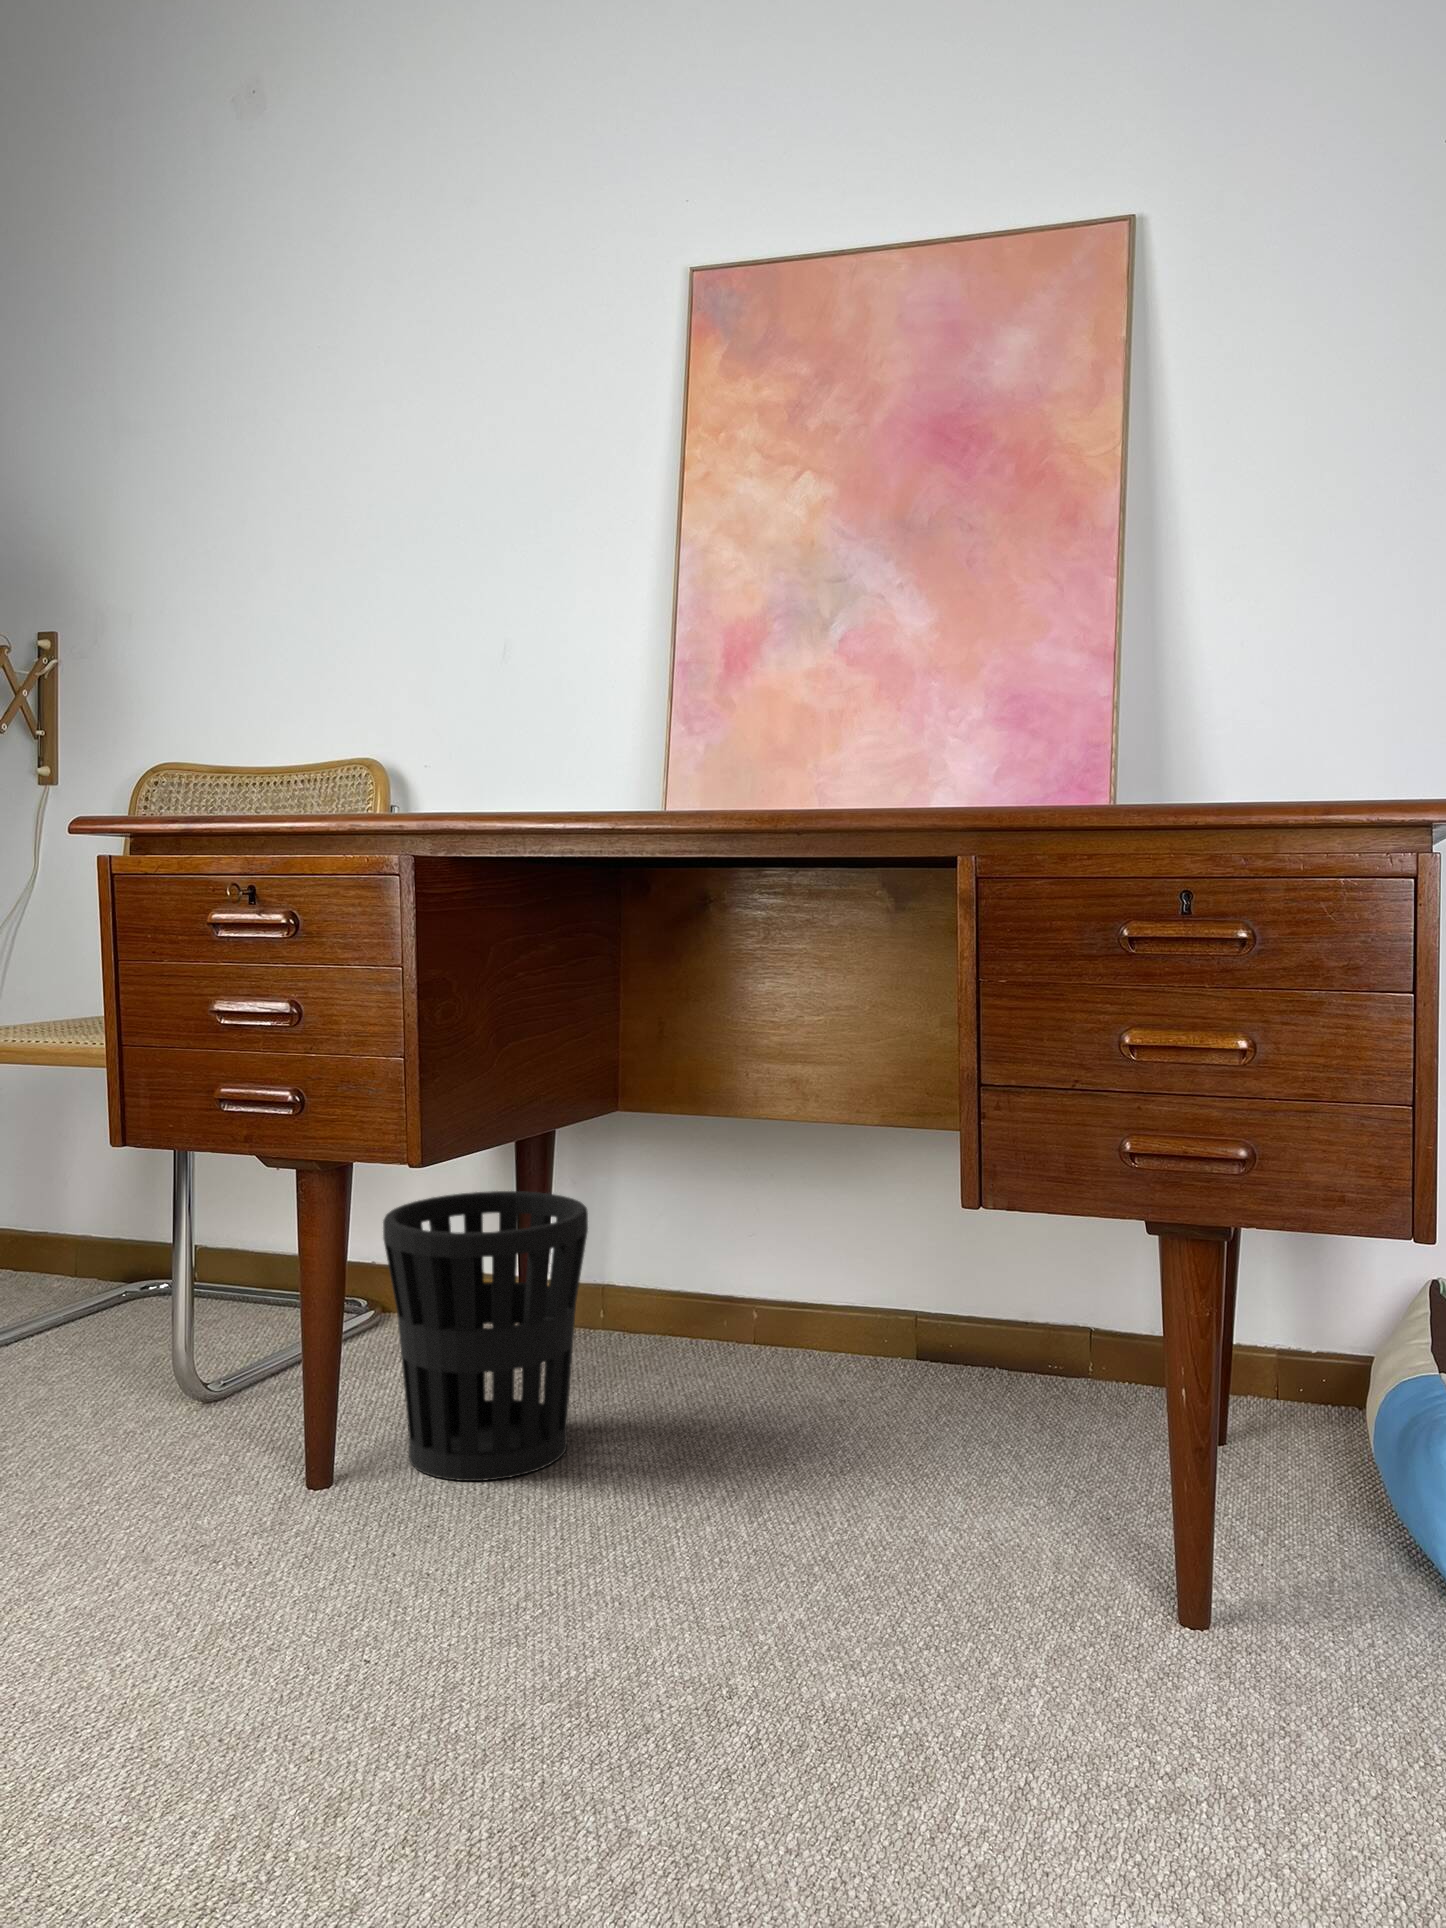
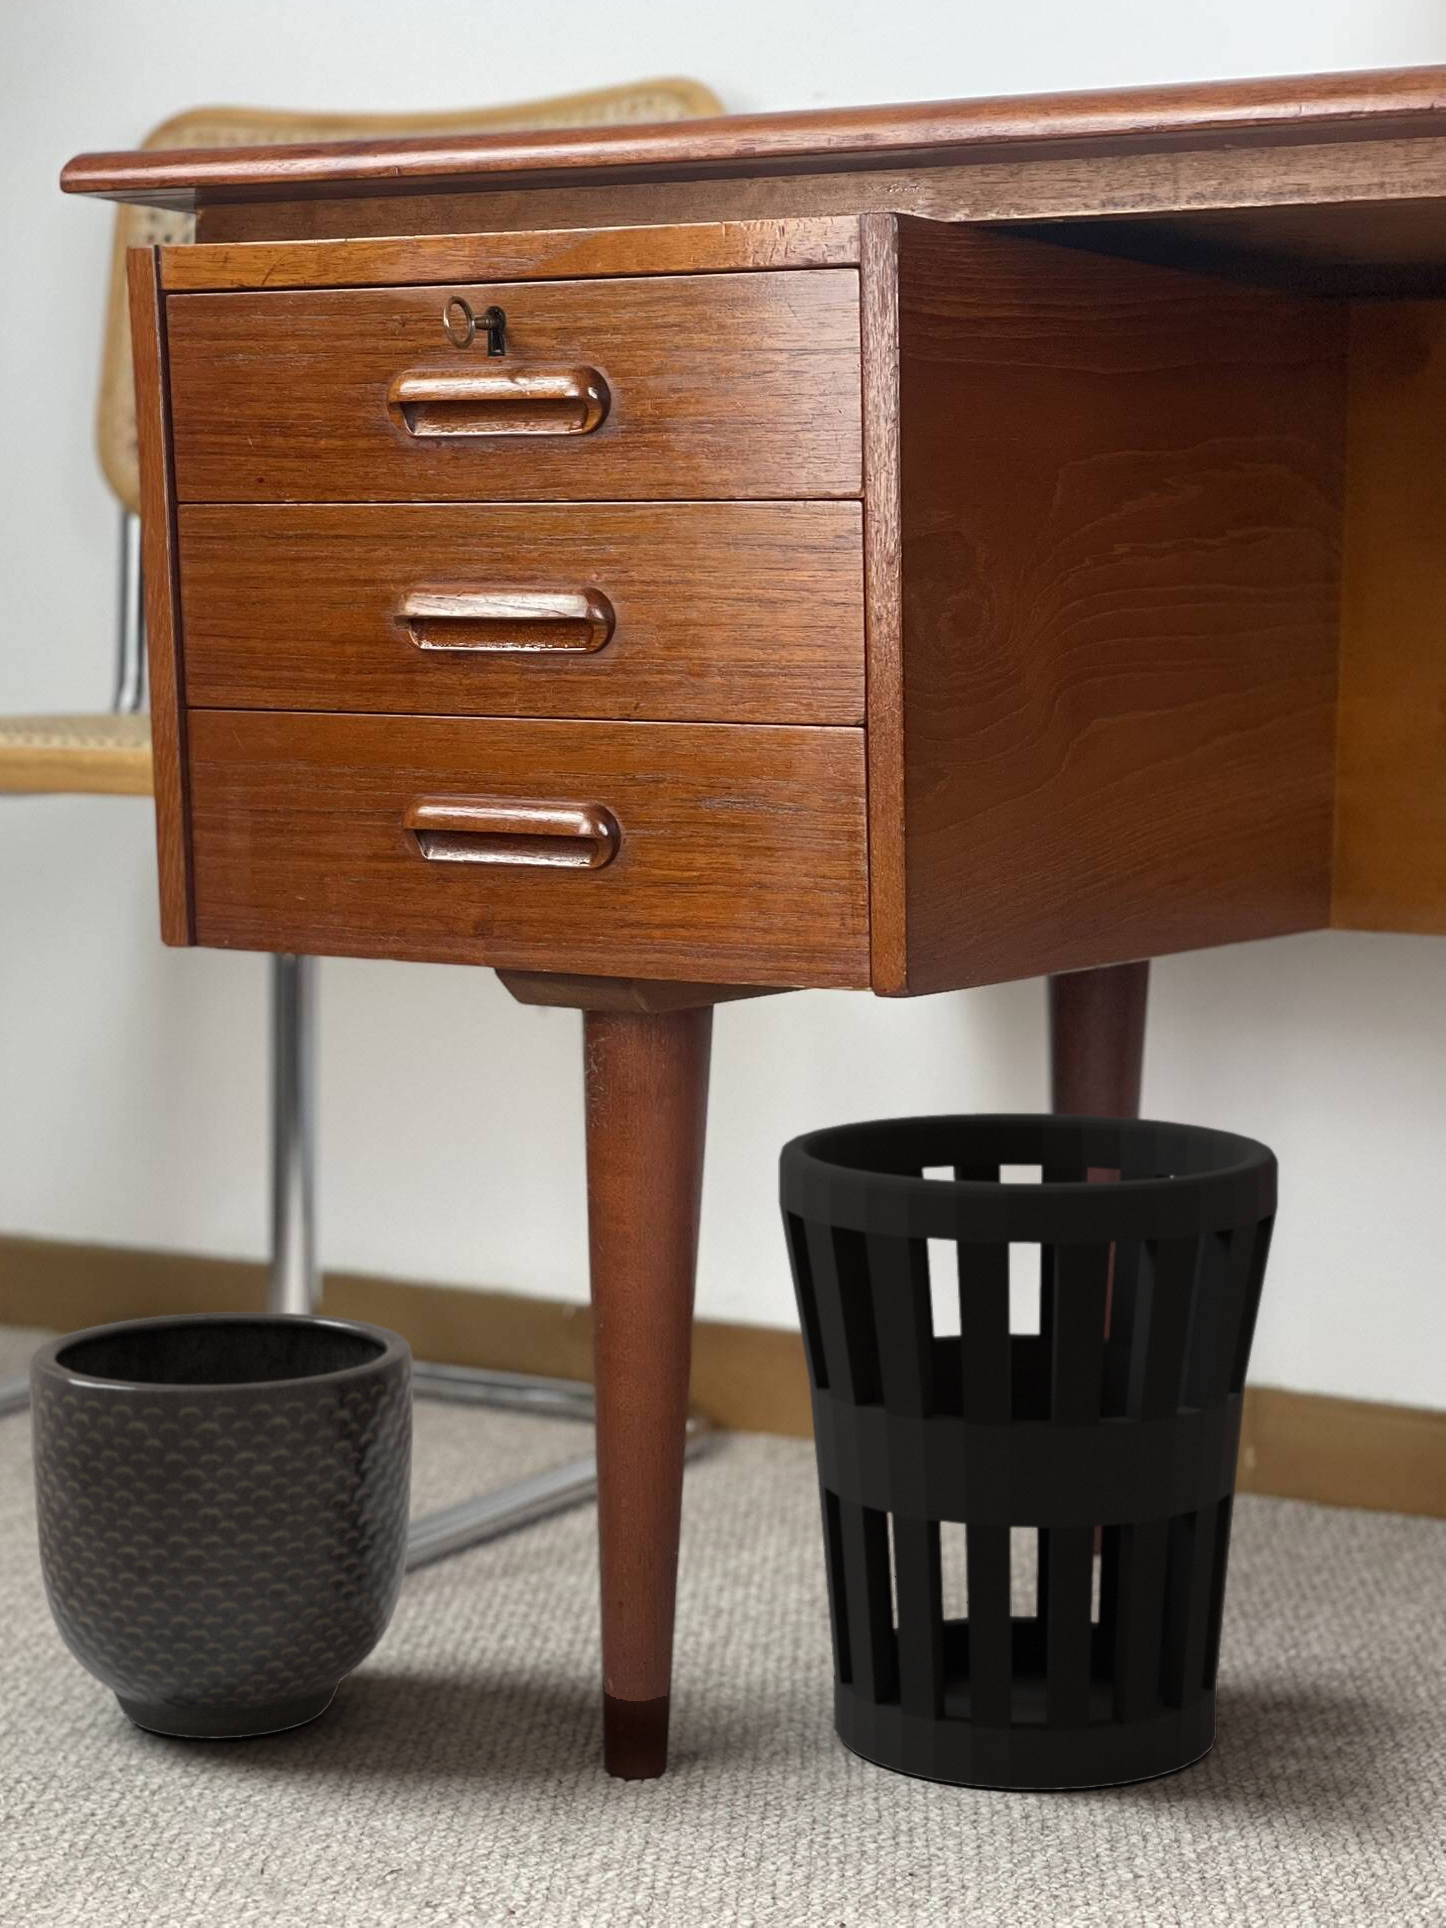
planter: none [52,1291,228,1485] -> present [29,1312,414,1739]

